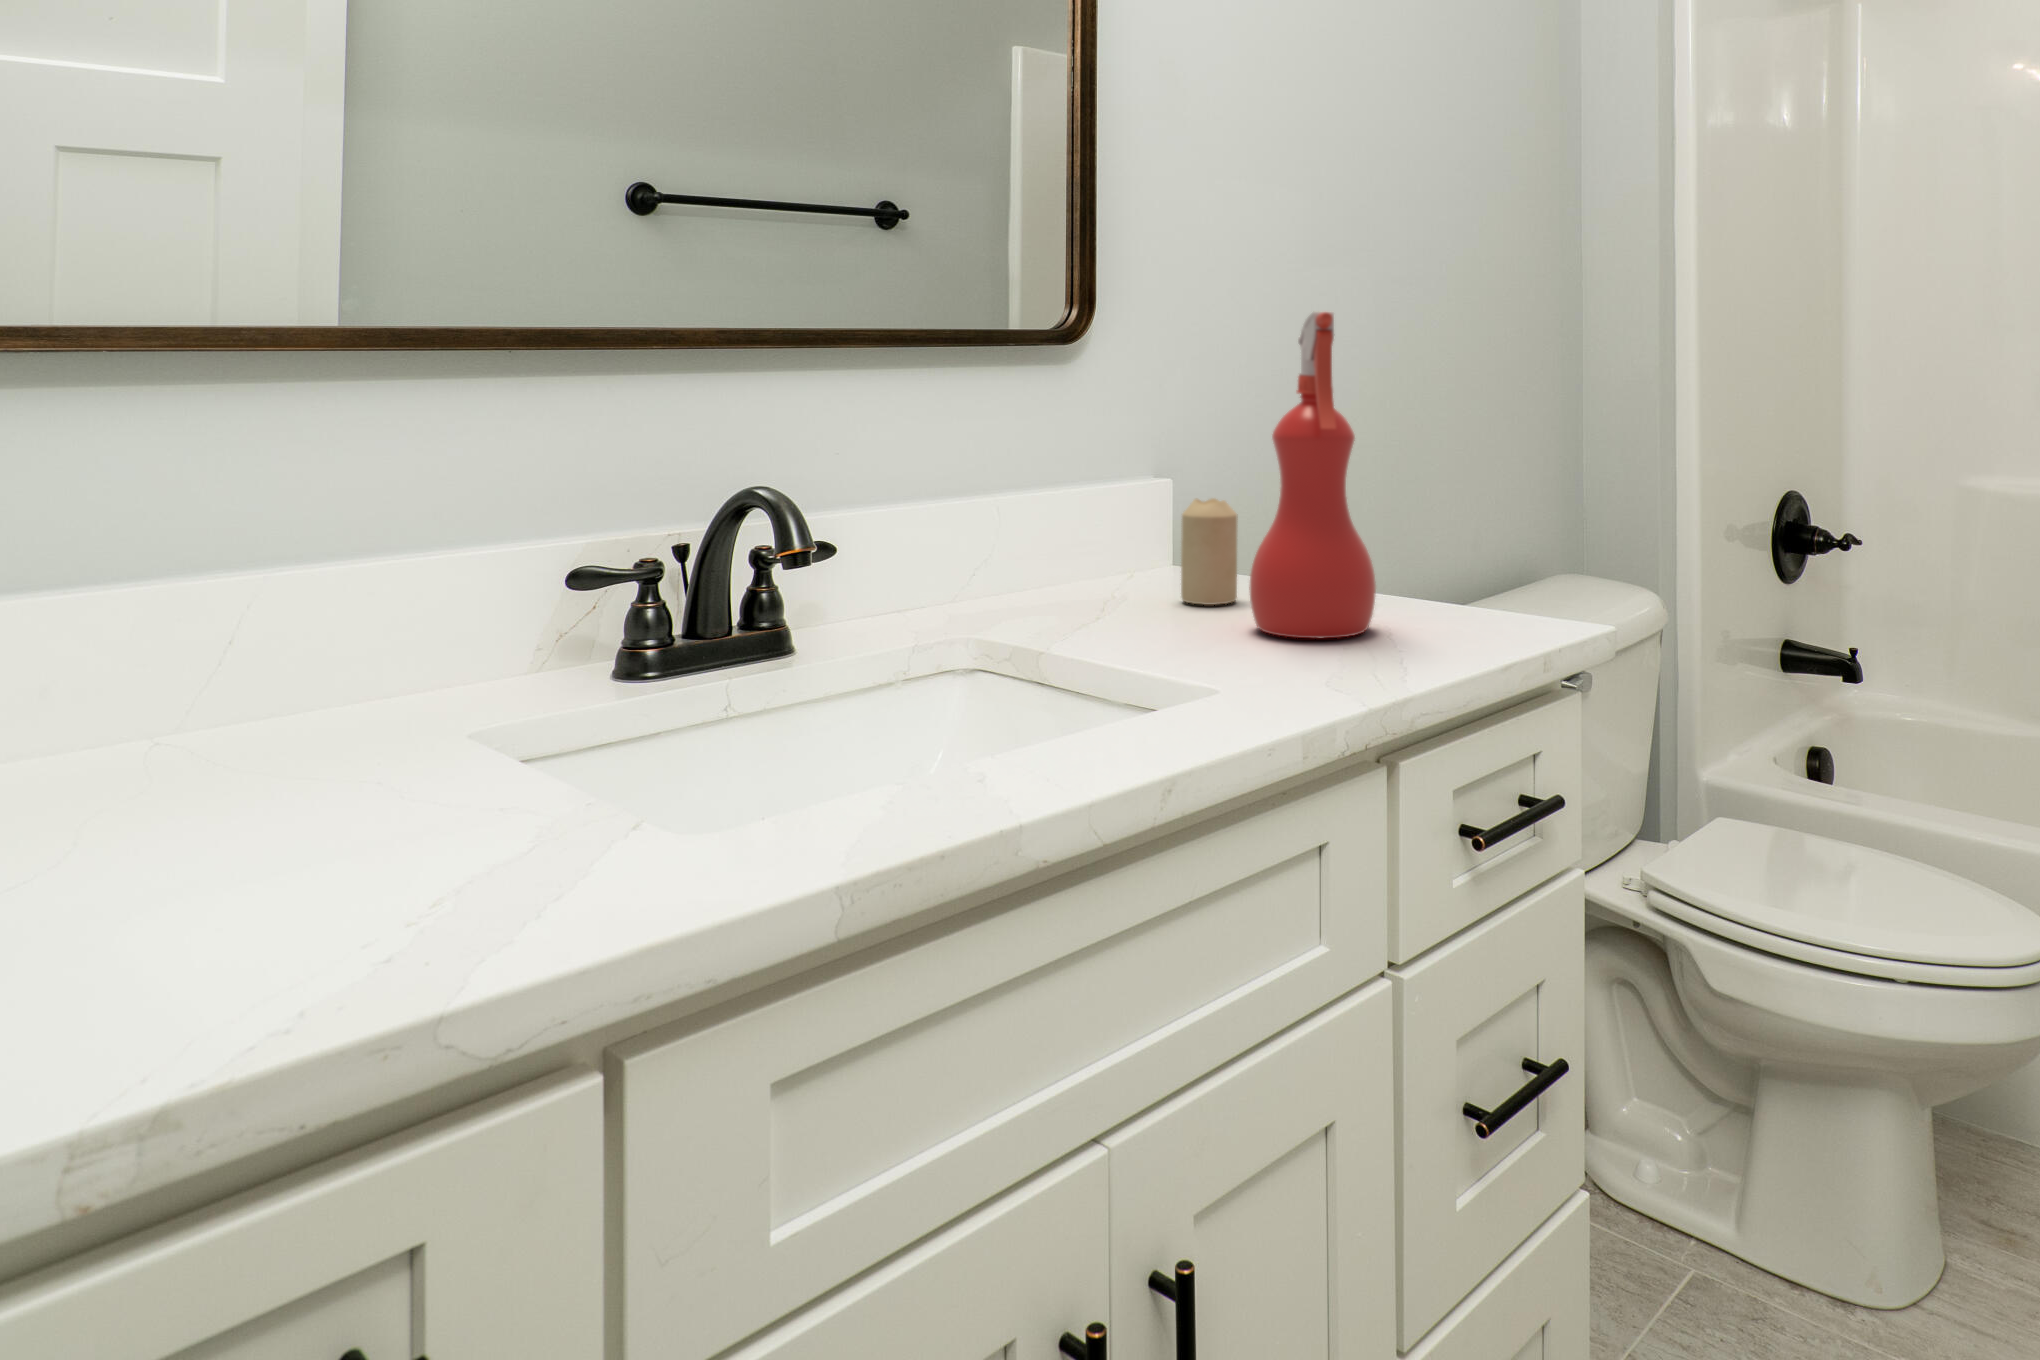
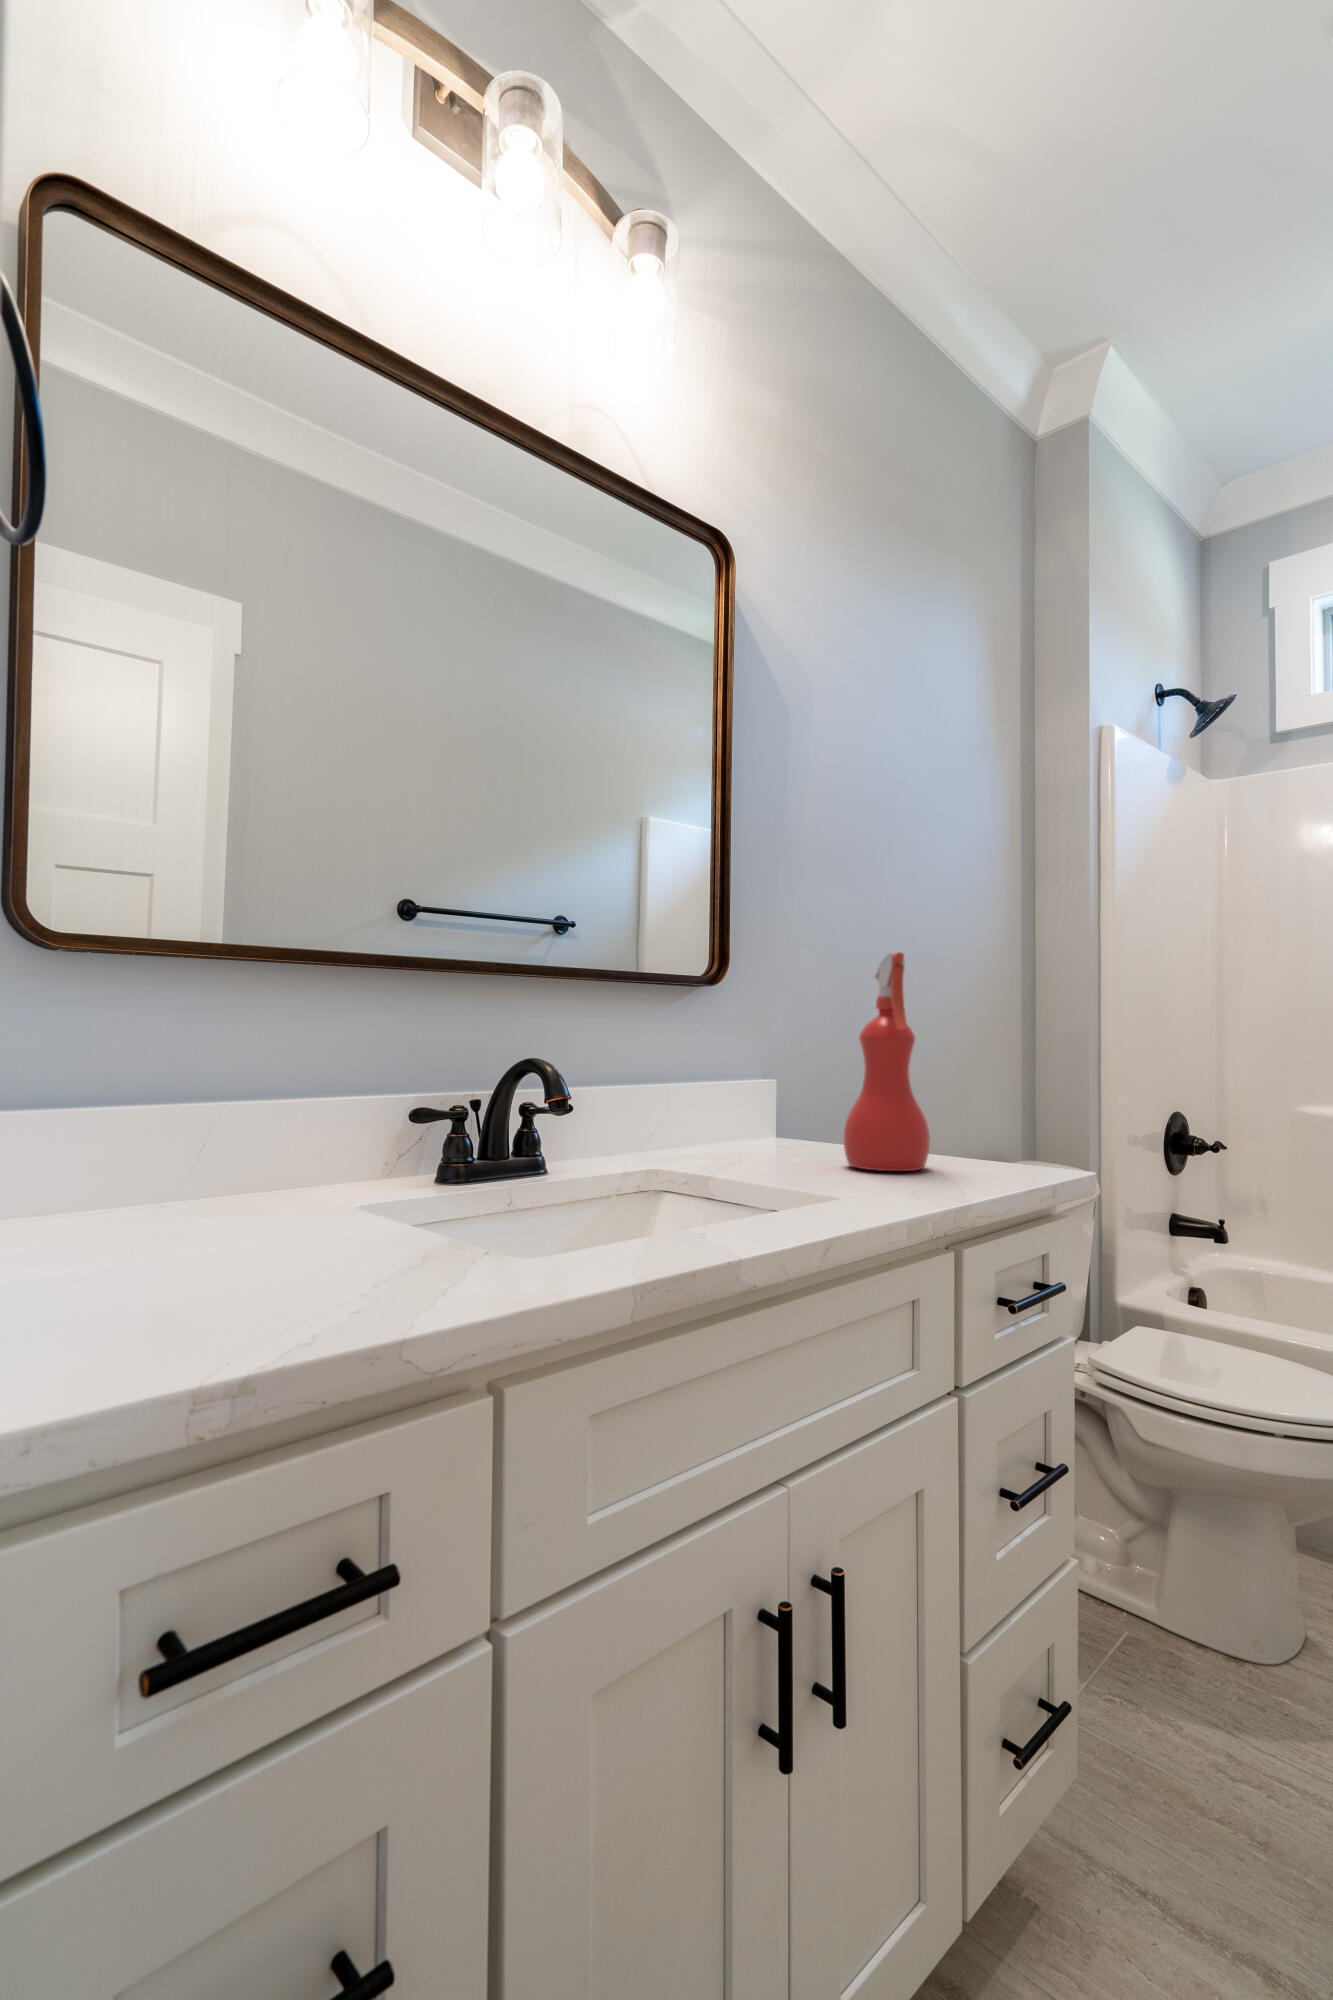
candle: present [1181,498,1238,605] -> none [790,1084,828,1154]

